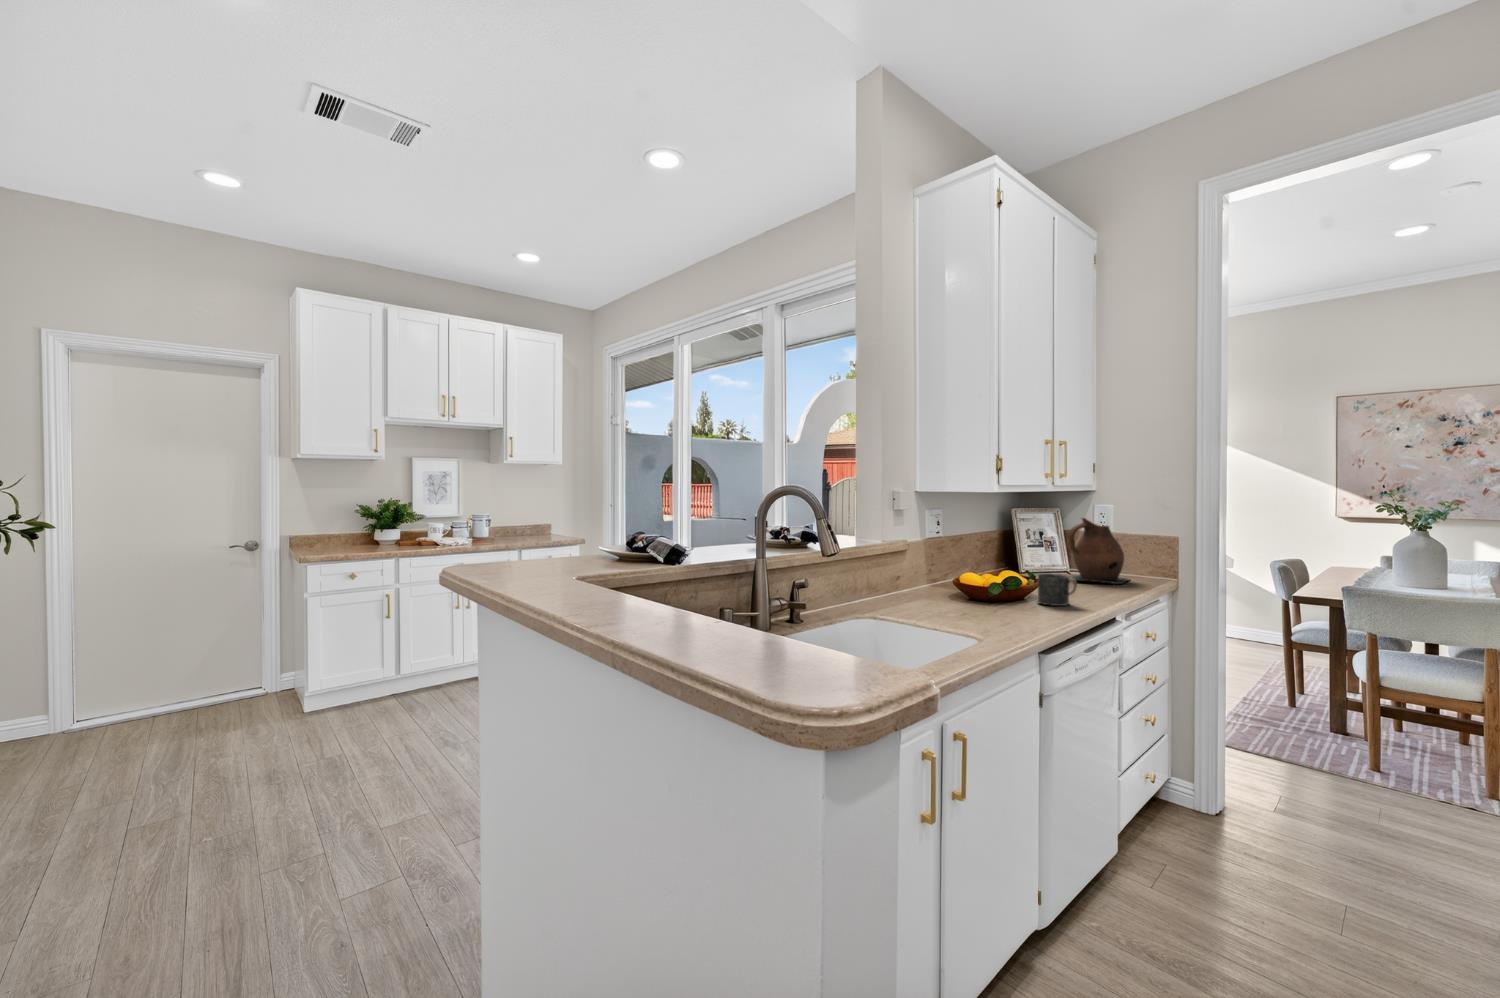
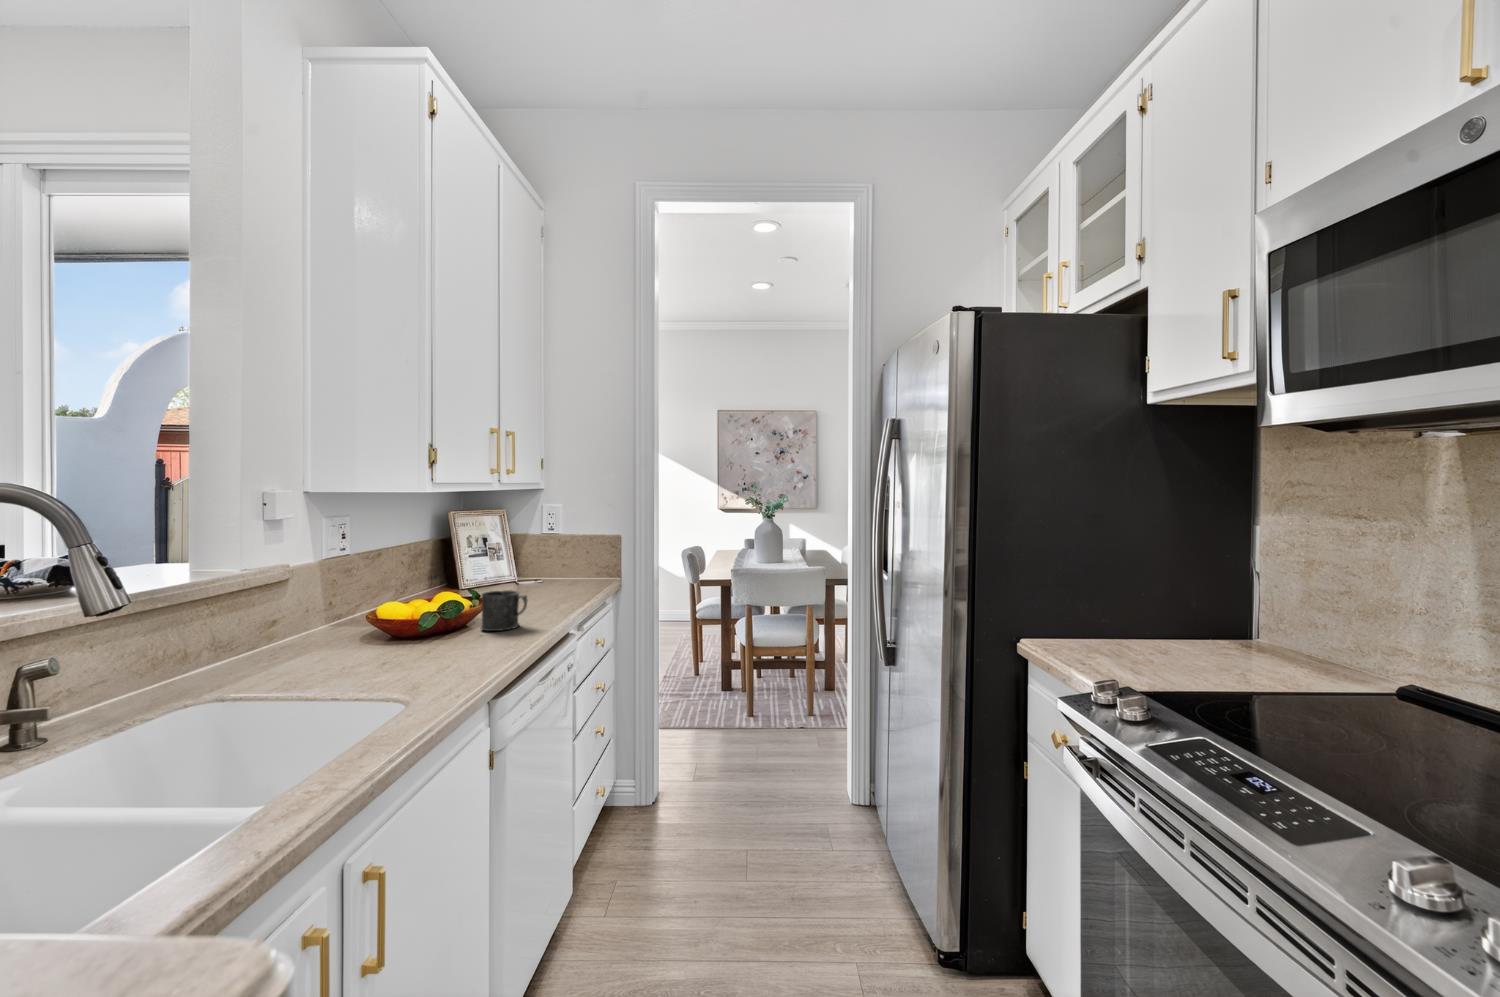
ceramic pitcher: present [1068,518,1129,584] -> none [518,520,581,593]

